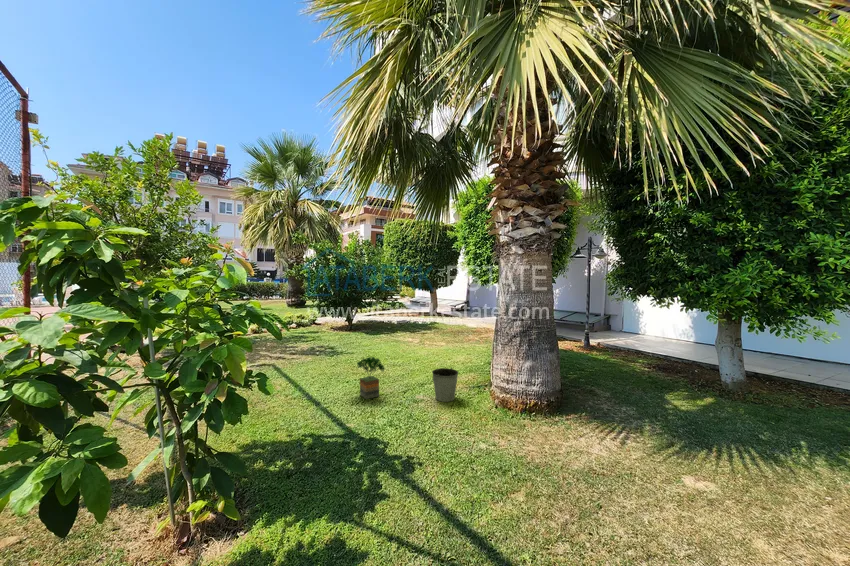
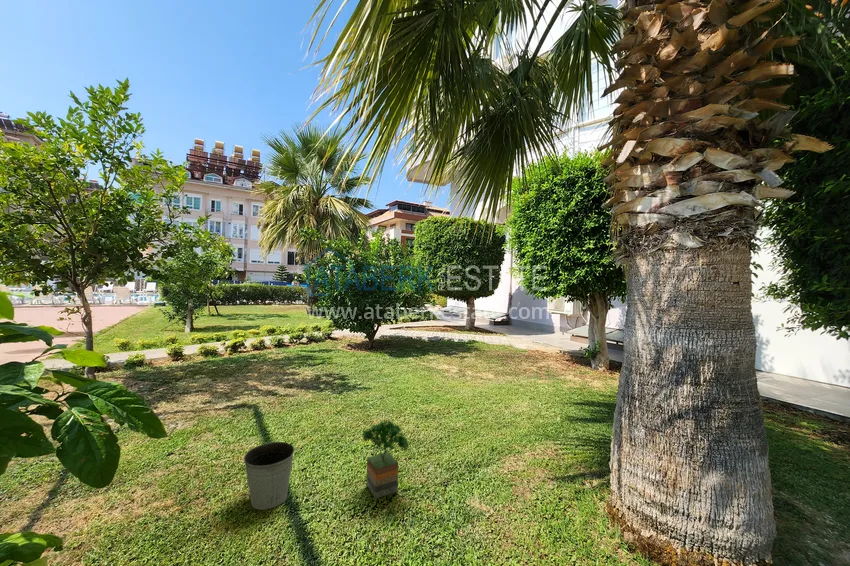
bucket: present [432,368,458,402] -> present [241,442,294,510]

